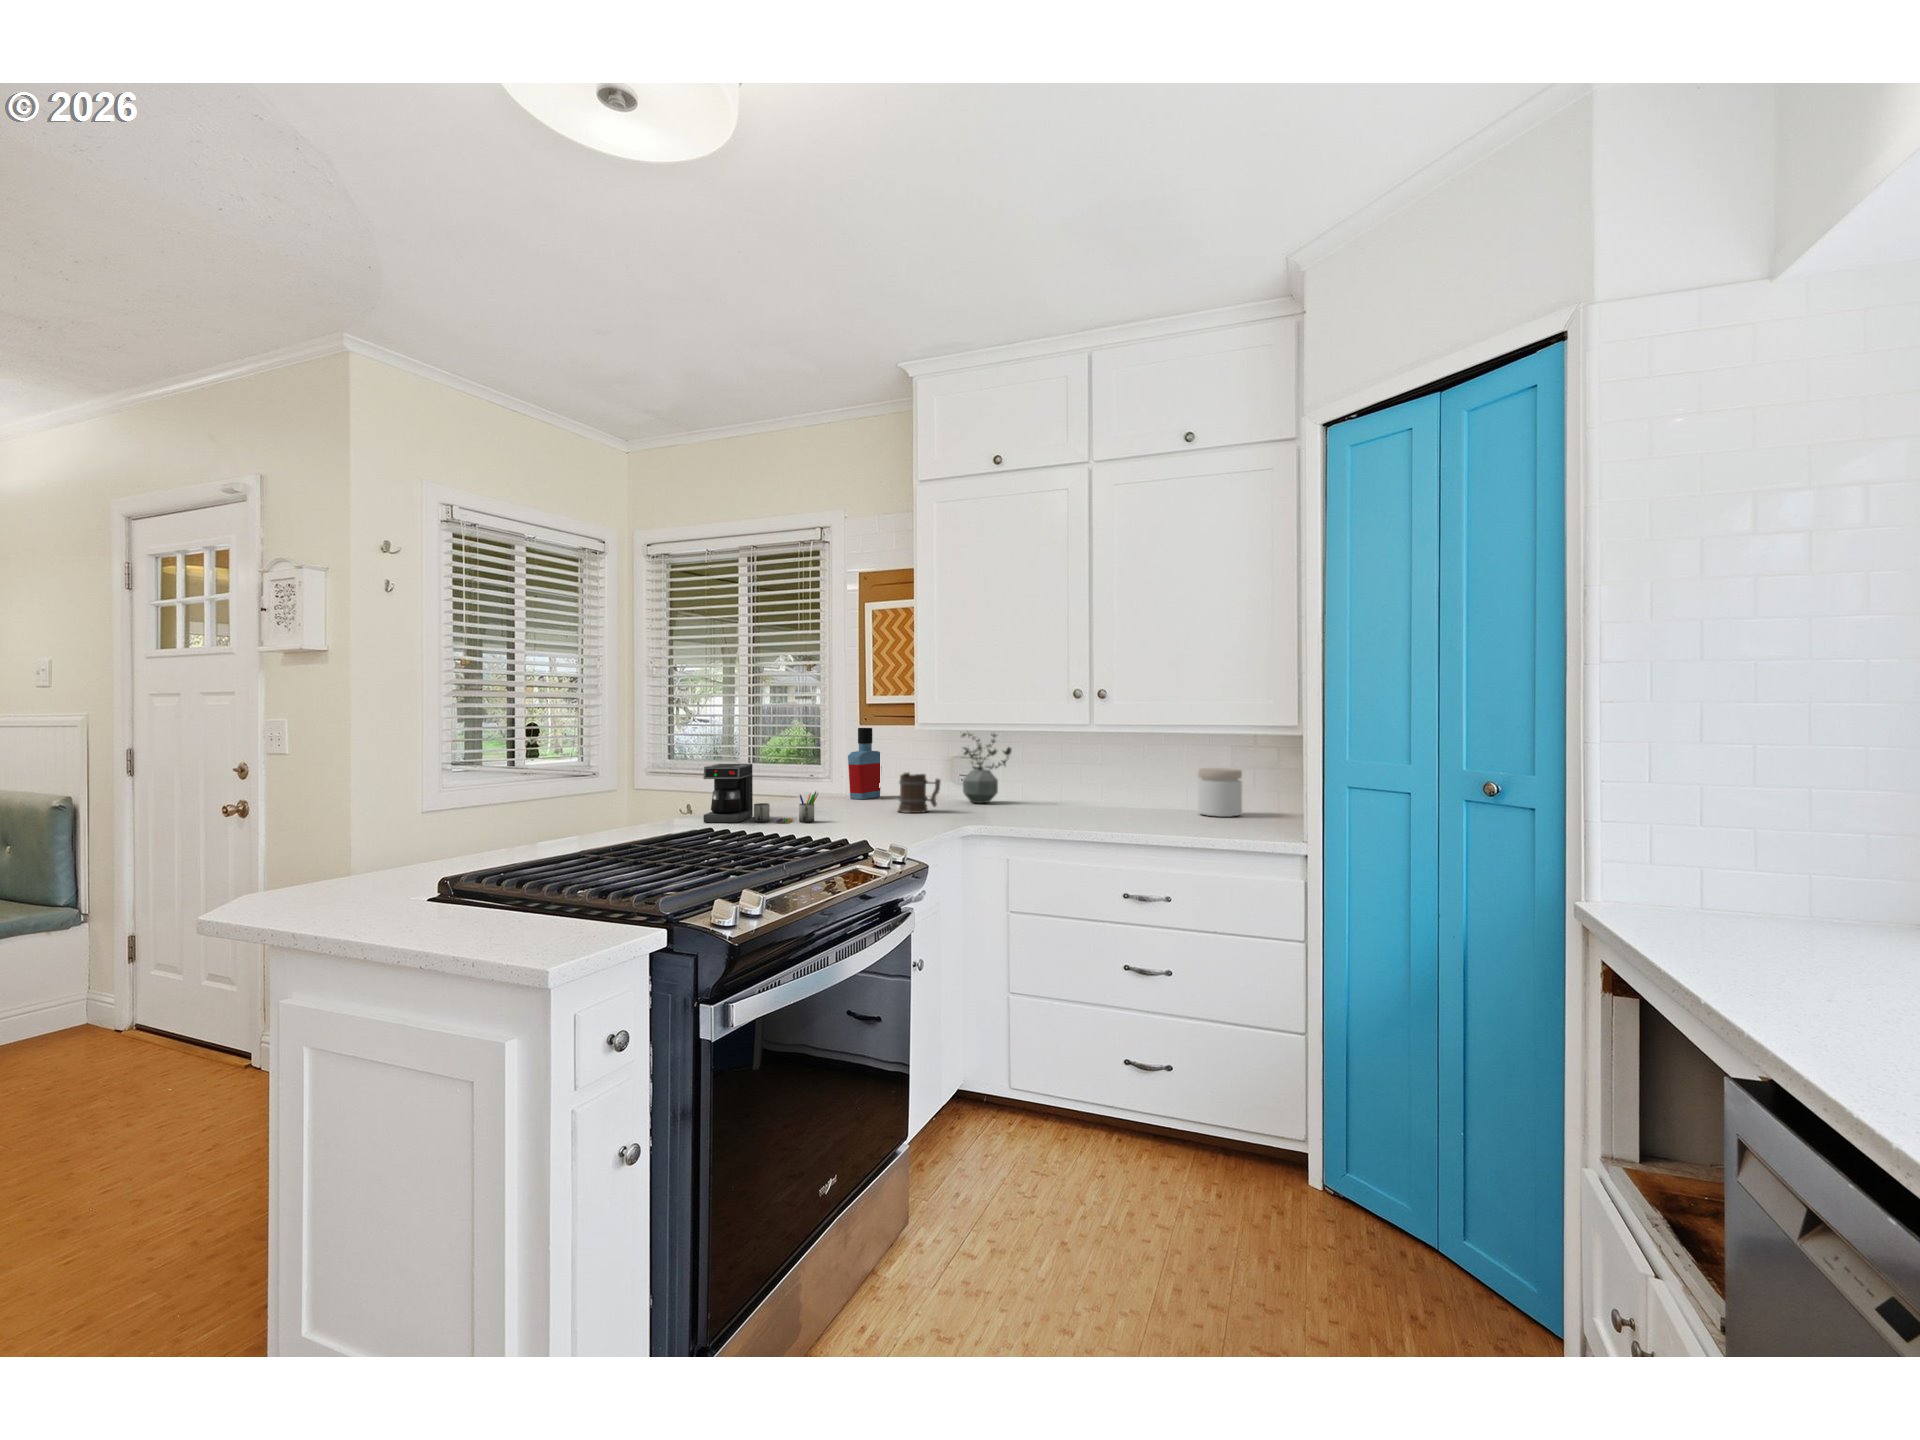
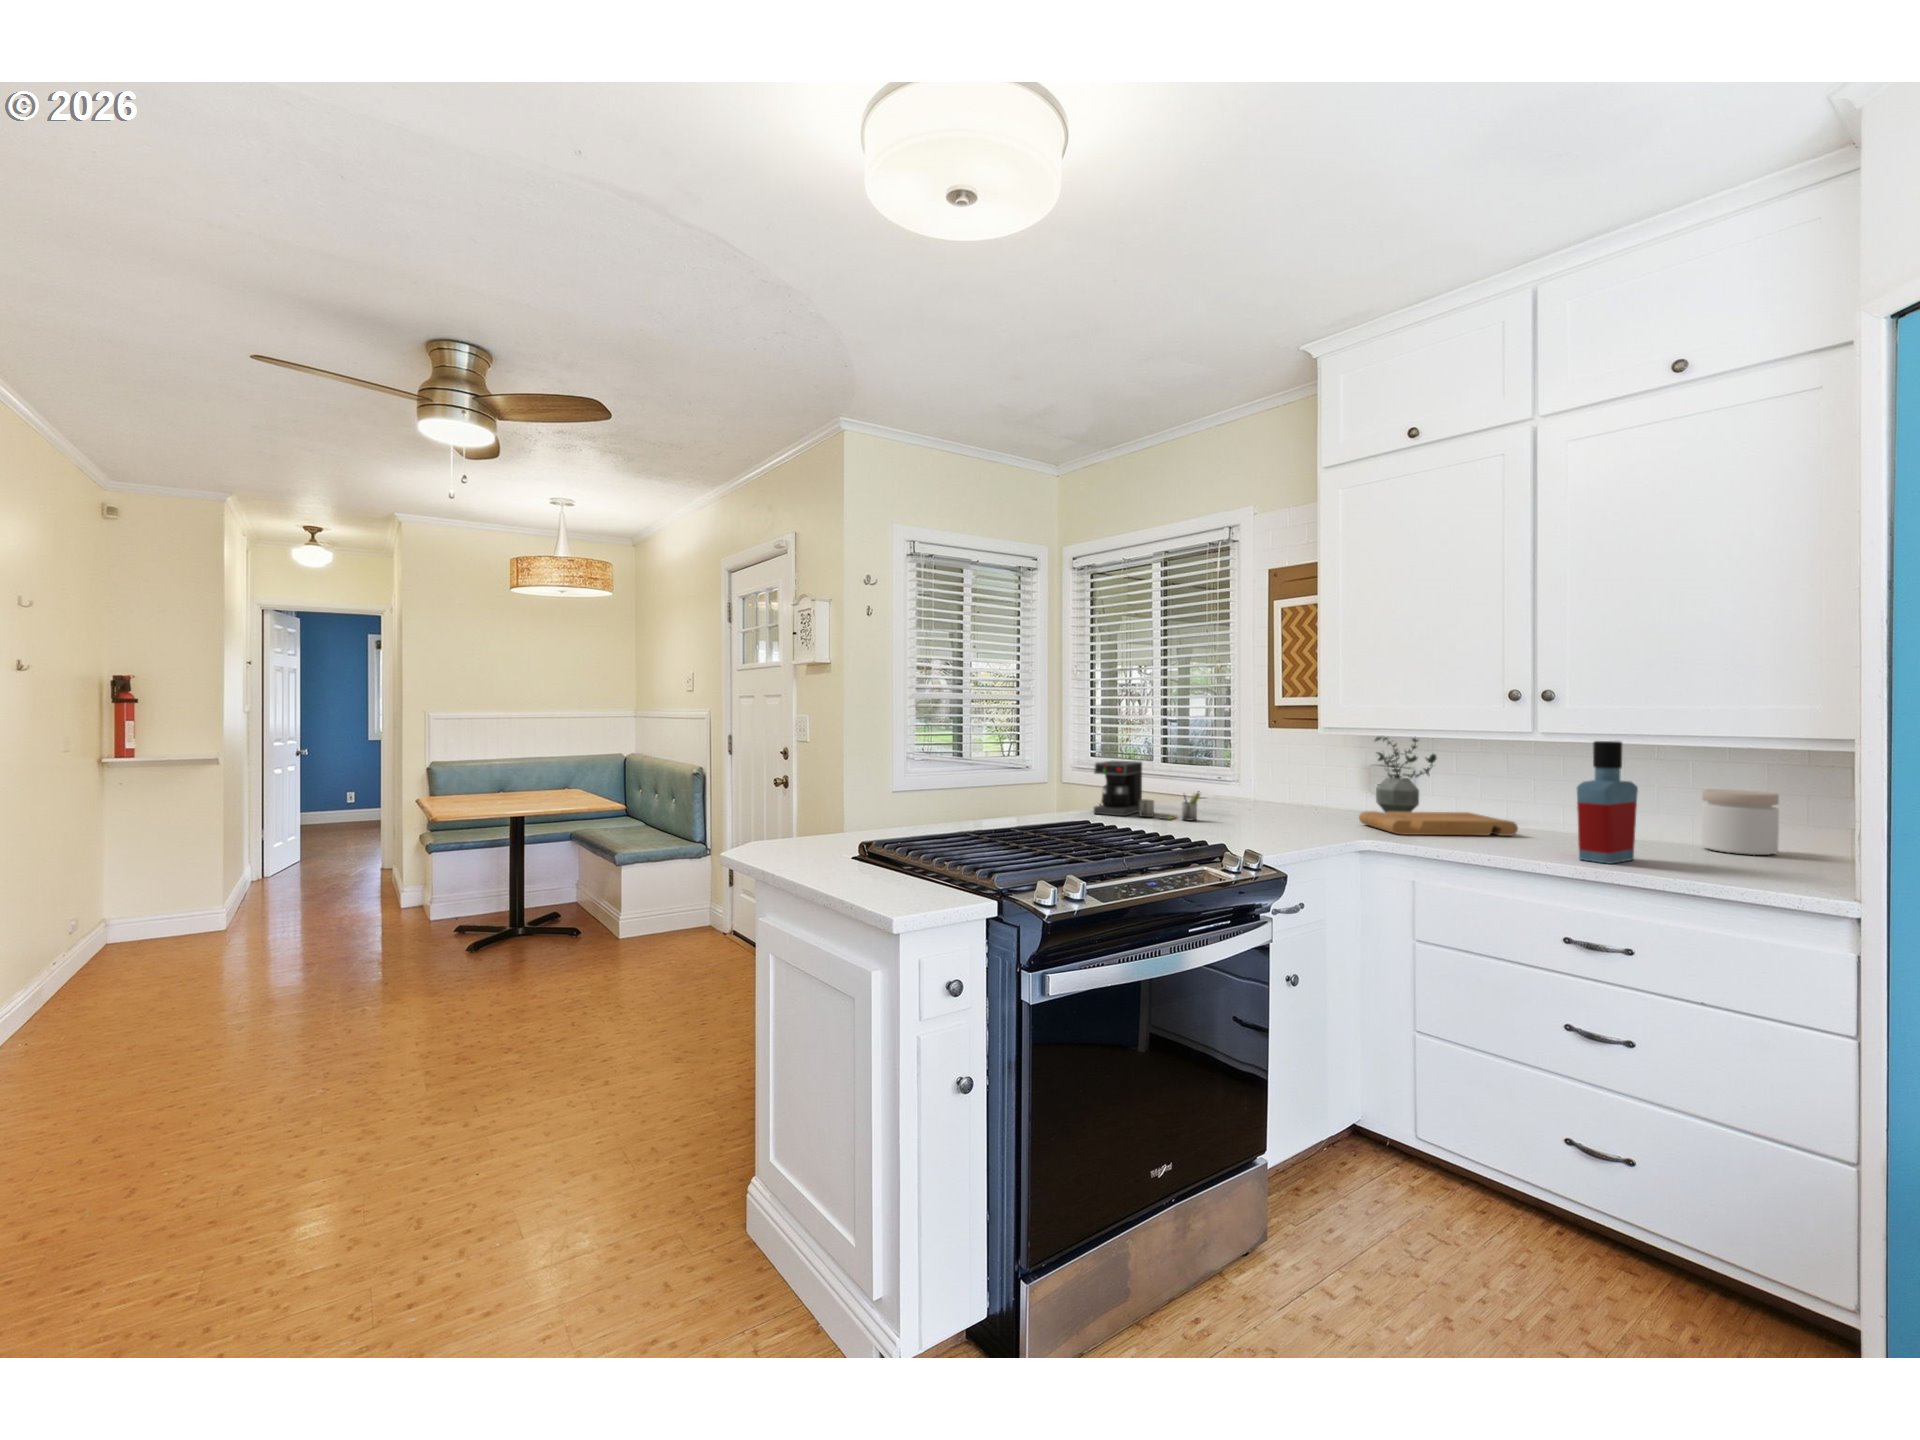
bottle: present [848,728,882,799] -> present [1577,741,1638,864]
mug: present [898,773,941,813] -> none [1291,777,1341,820]
cutting board: none [958,797,1080,821] -> present [1359,811,1518,836]

